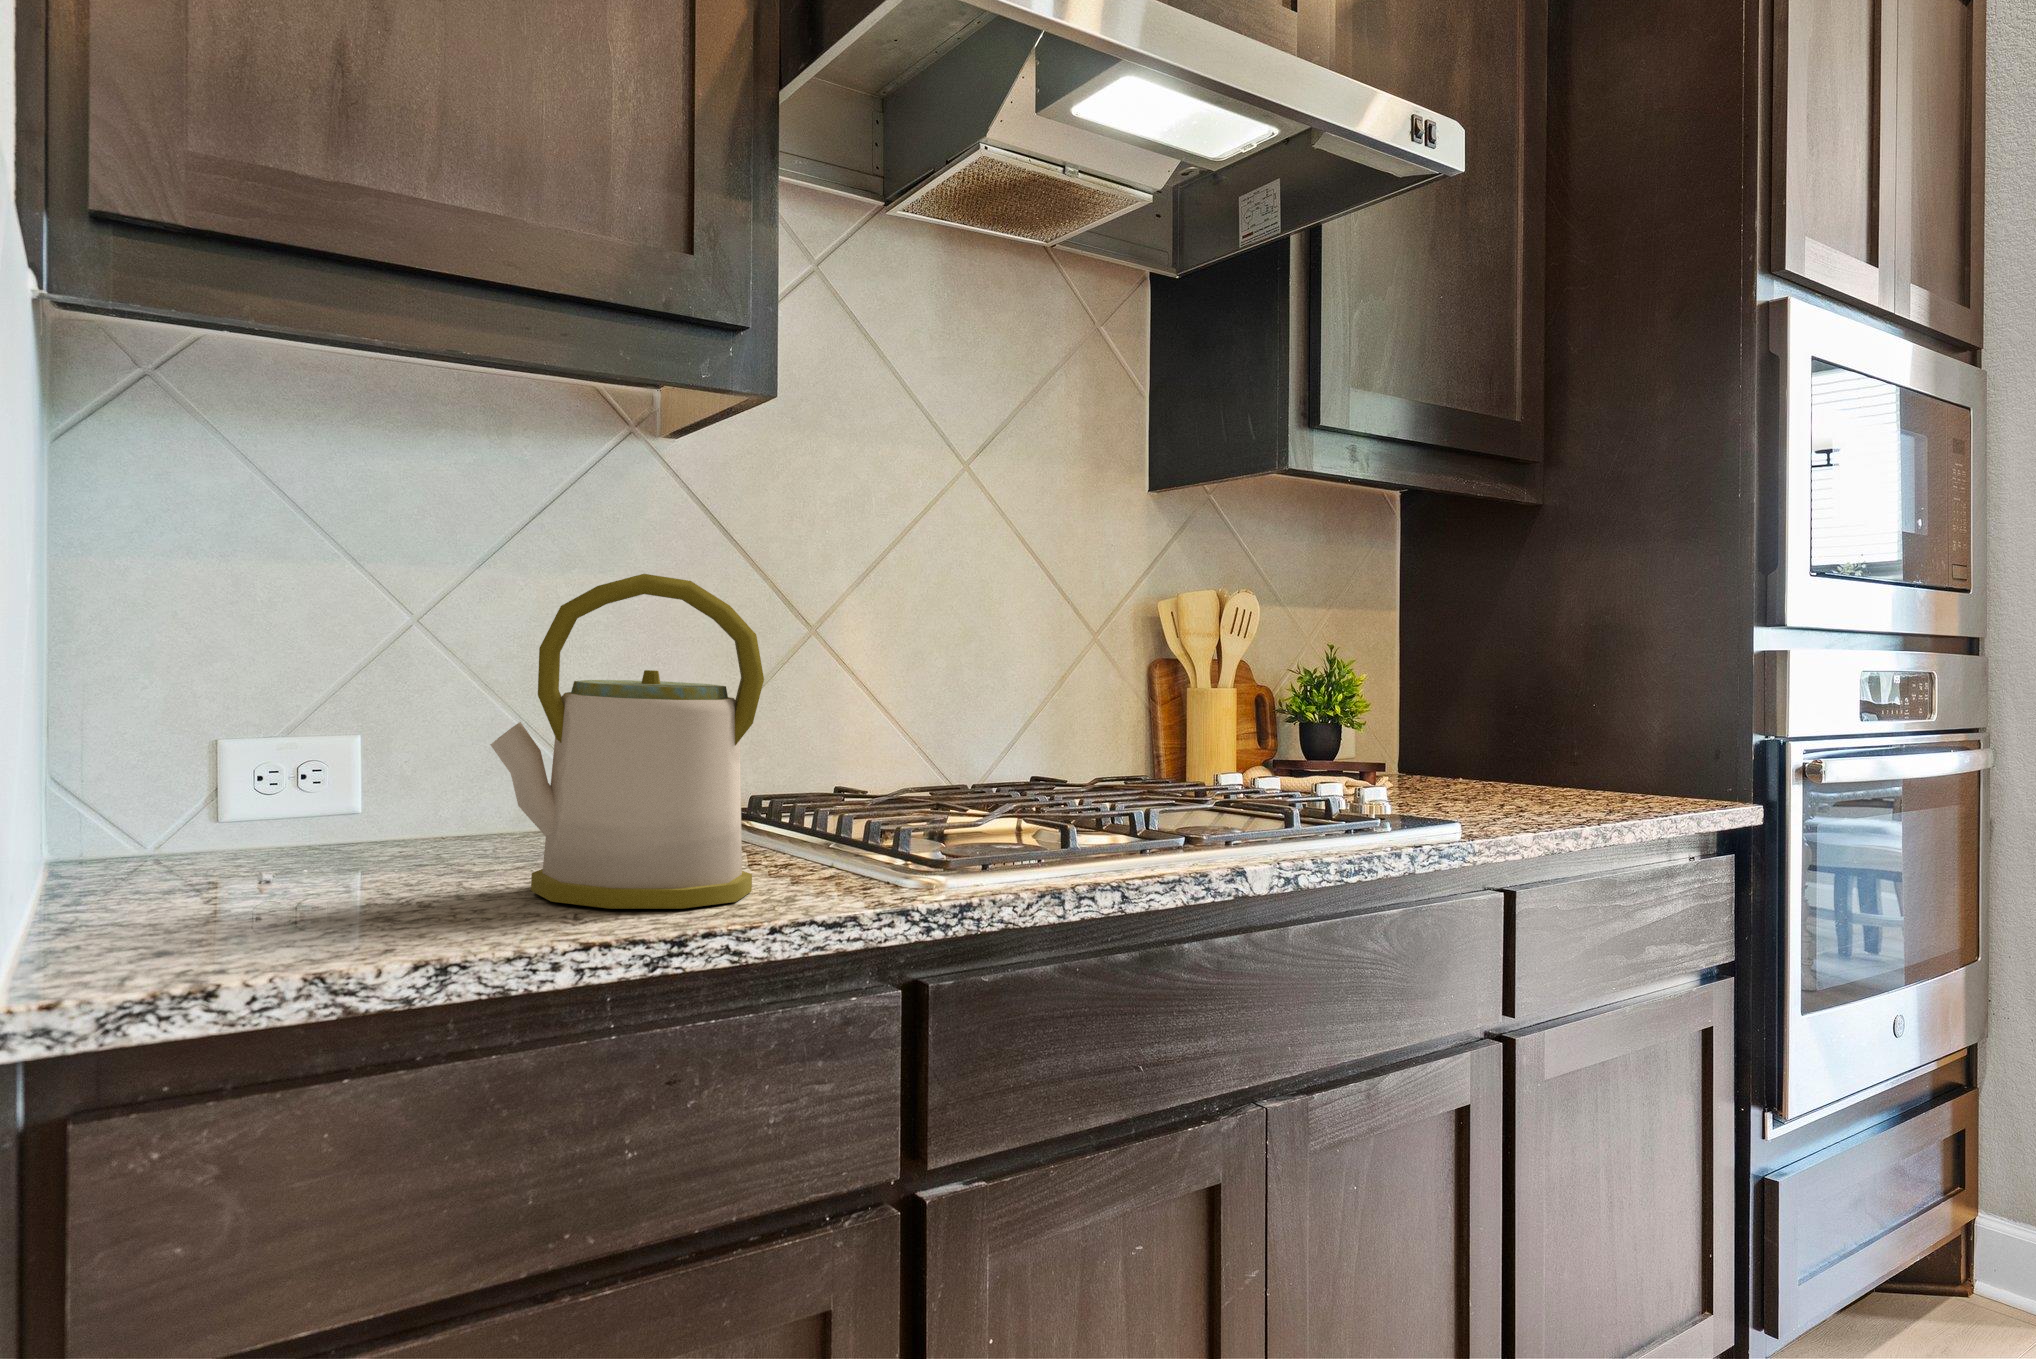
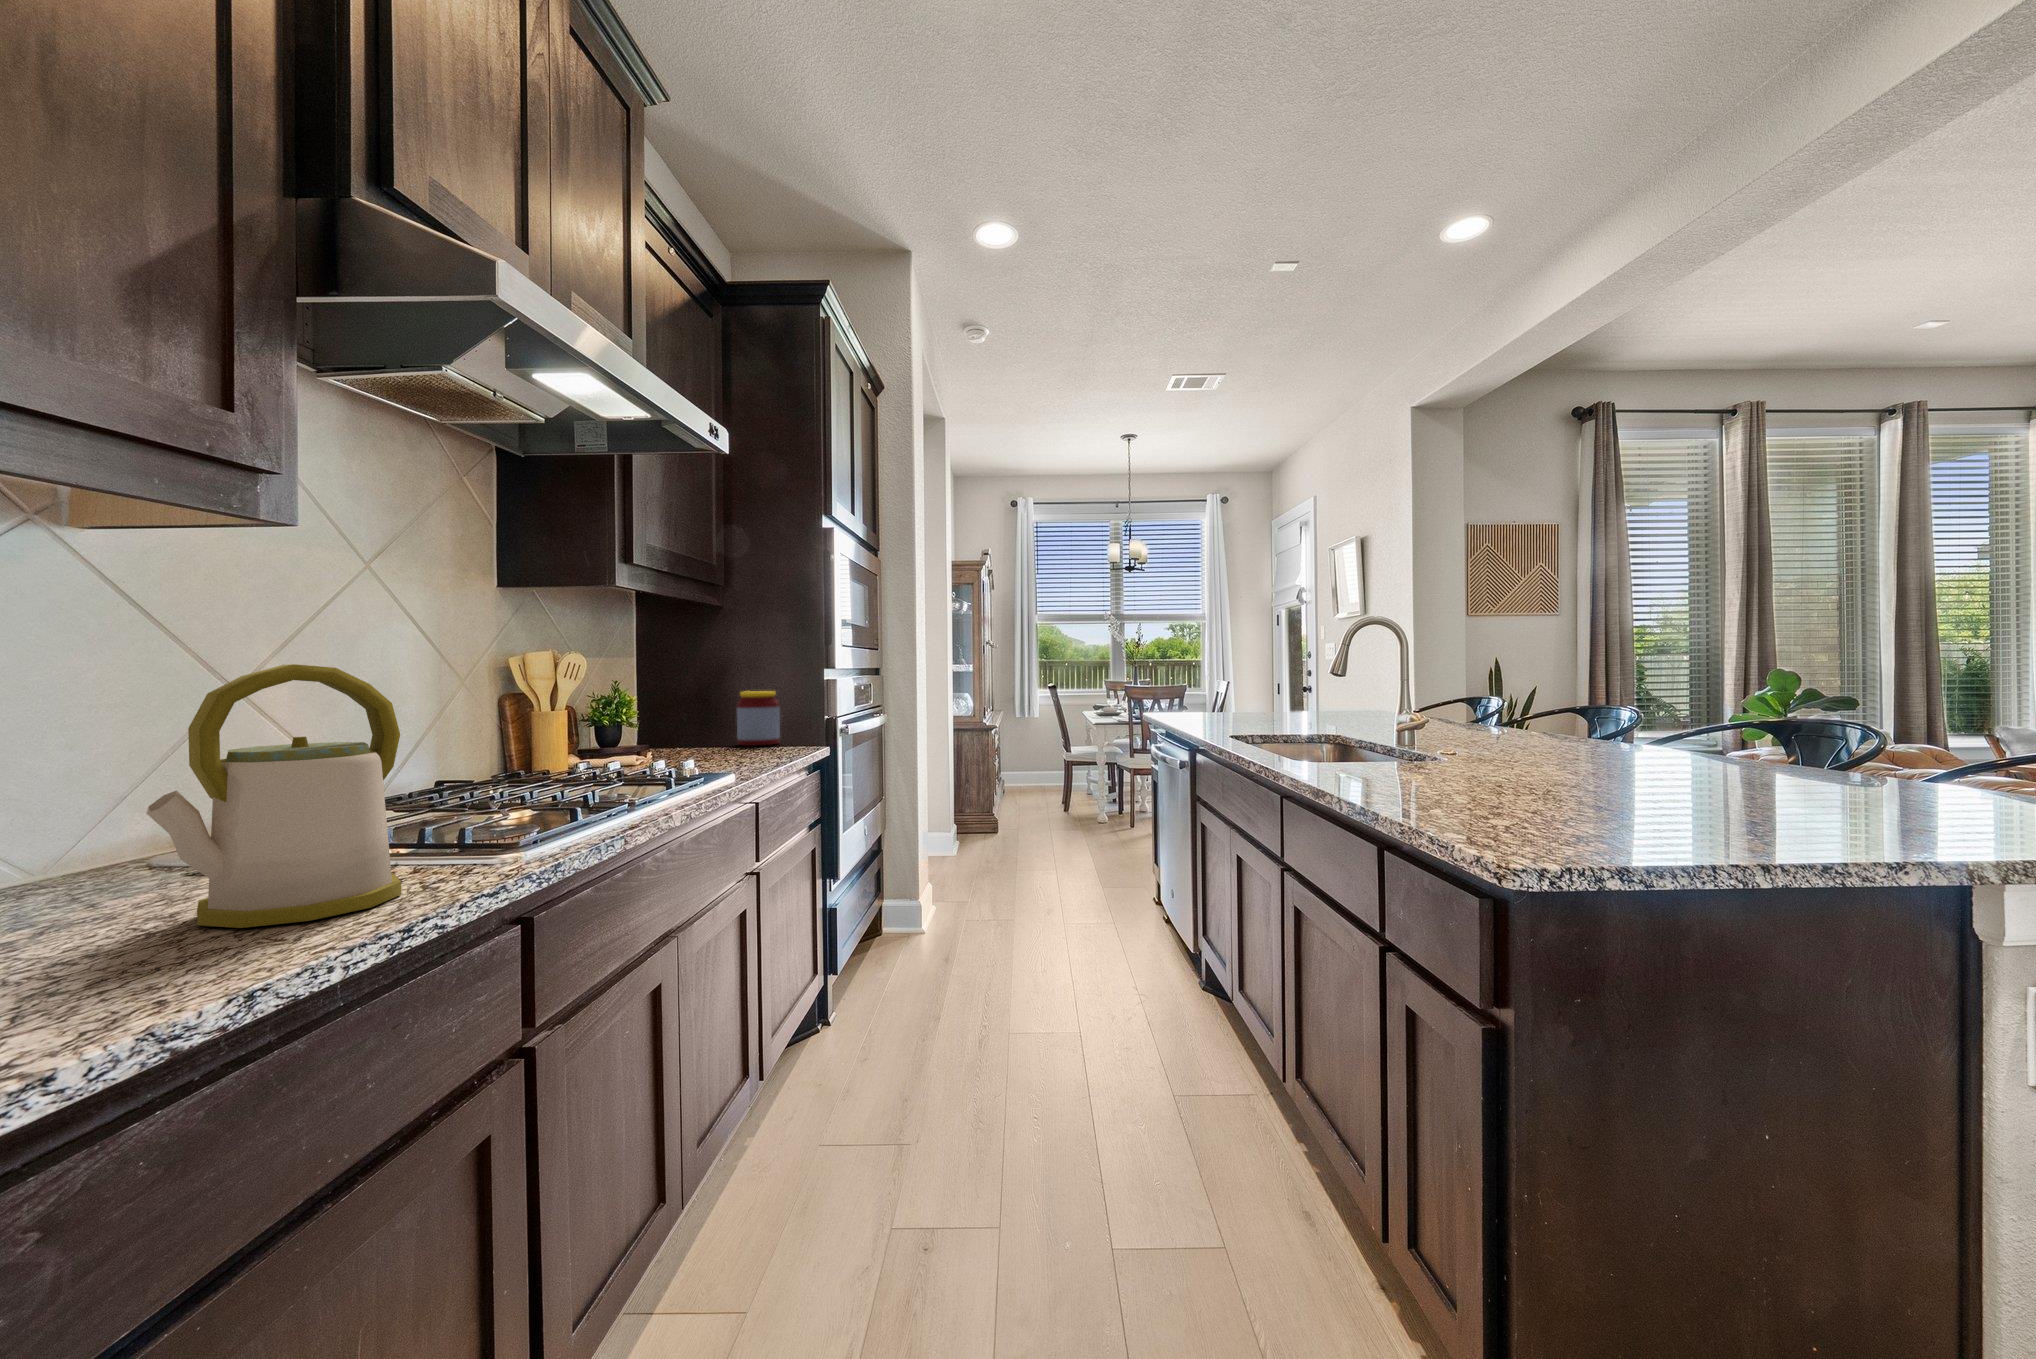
jar: none [1550,686,1637,792] -> present [737,691,780,746]

